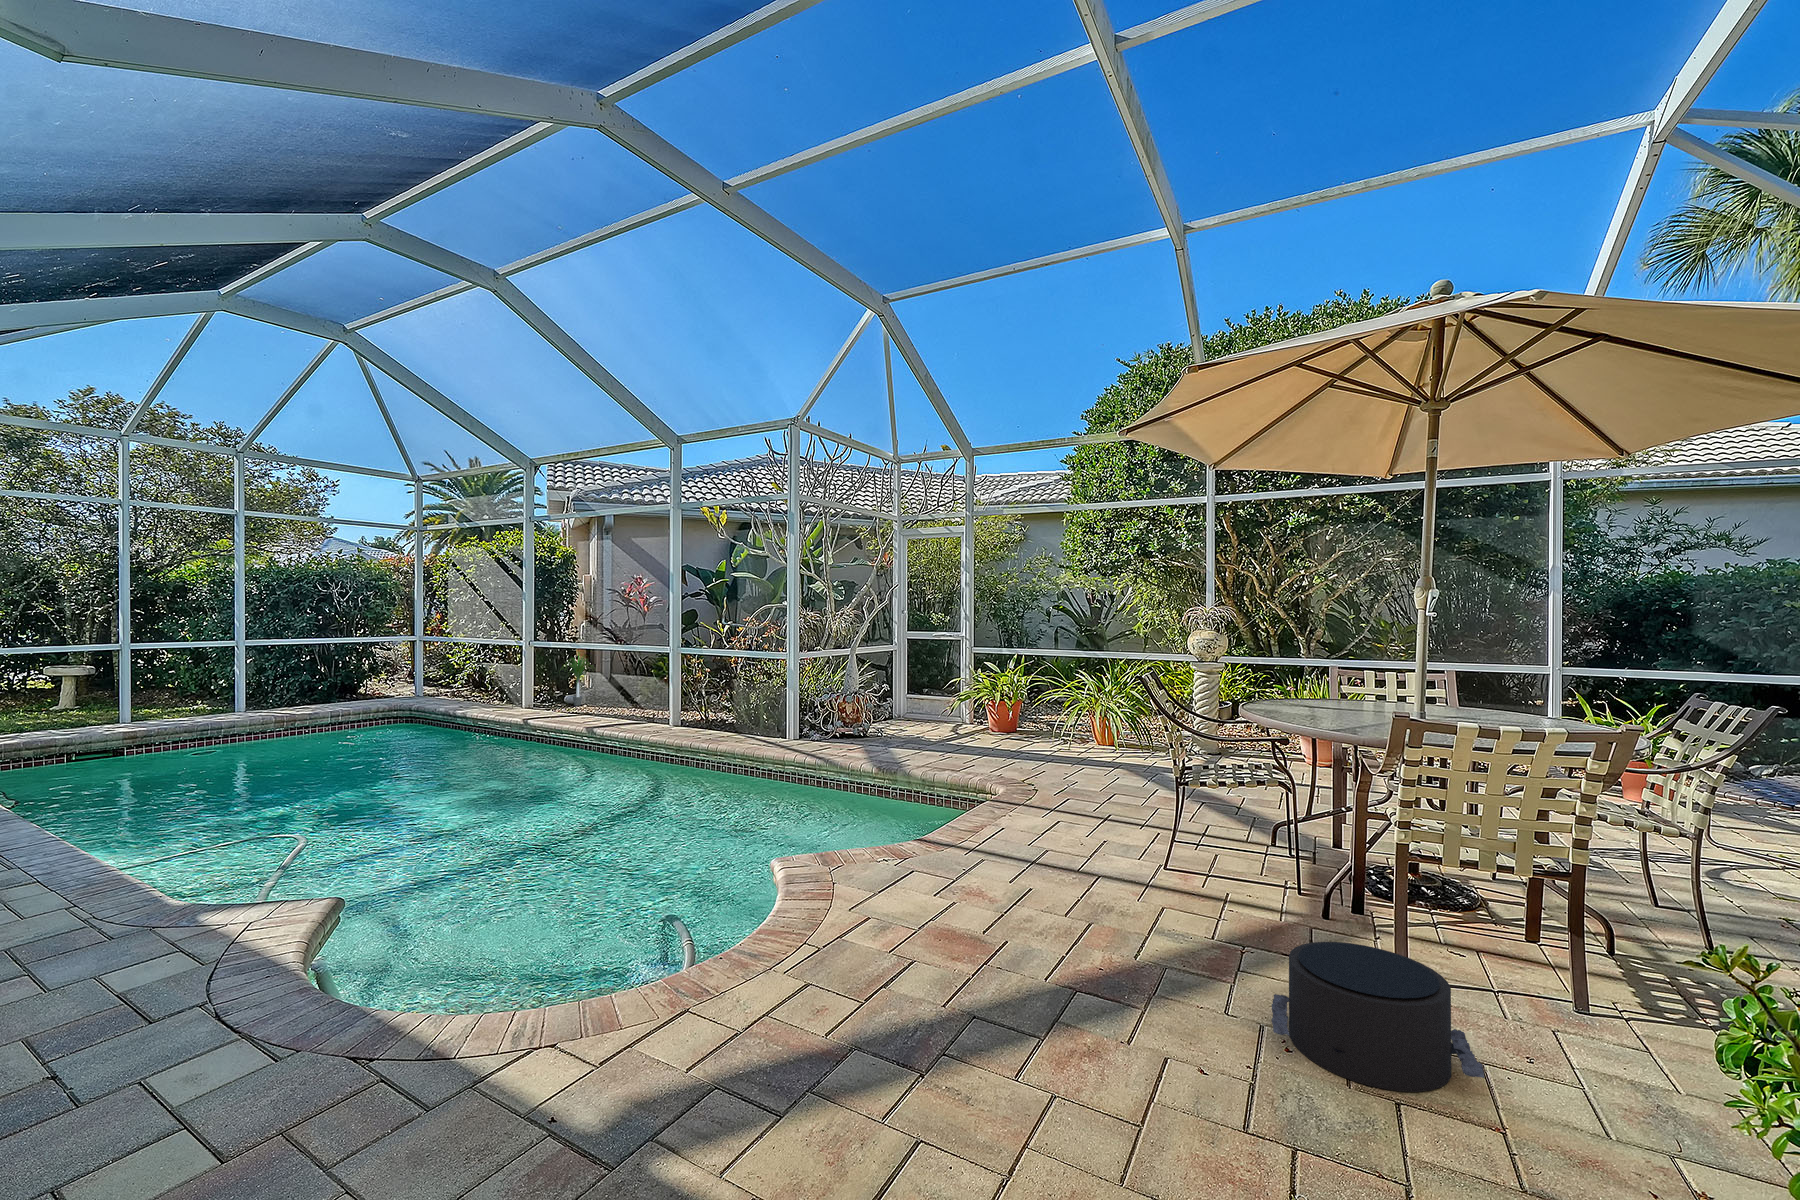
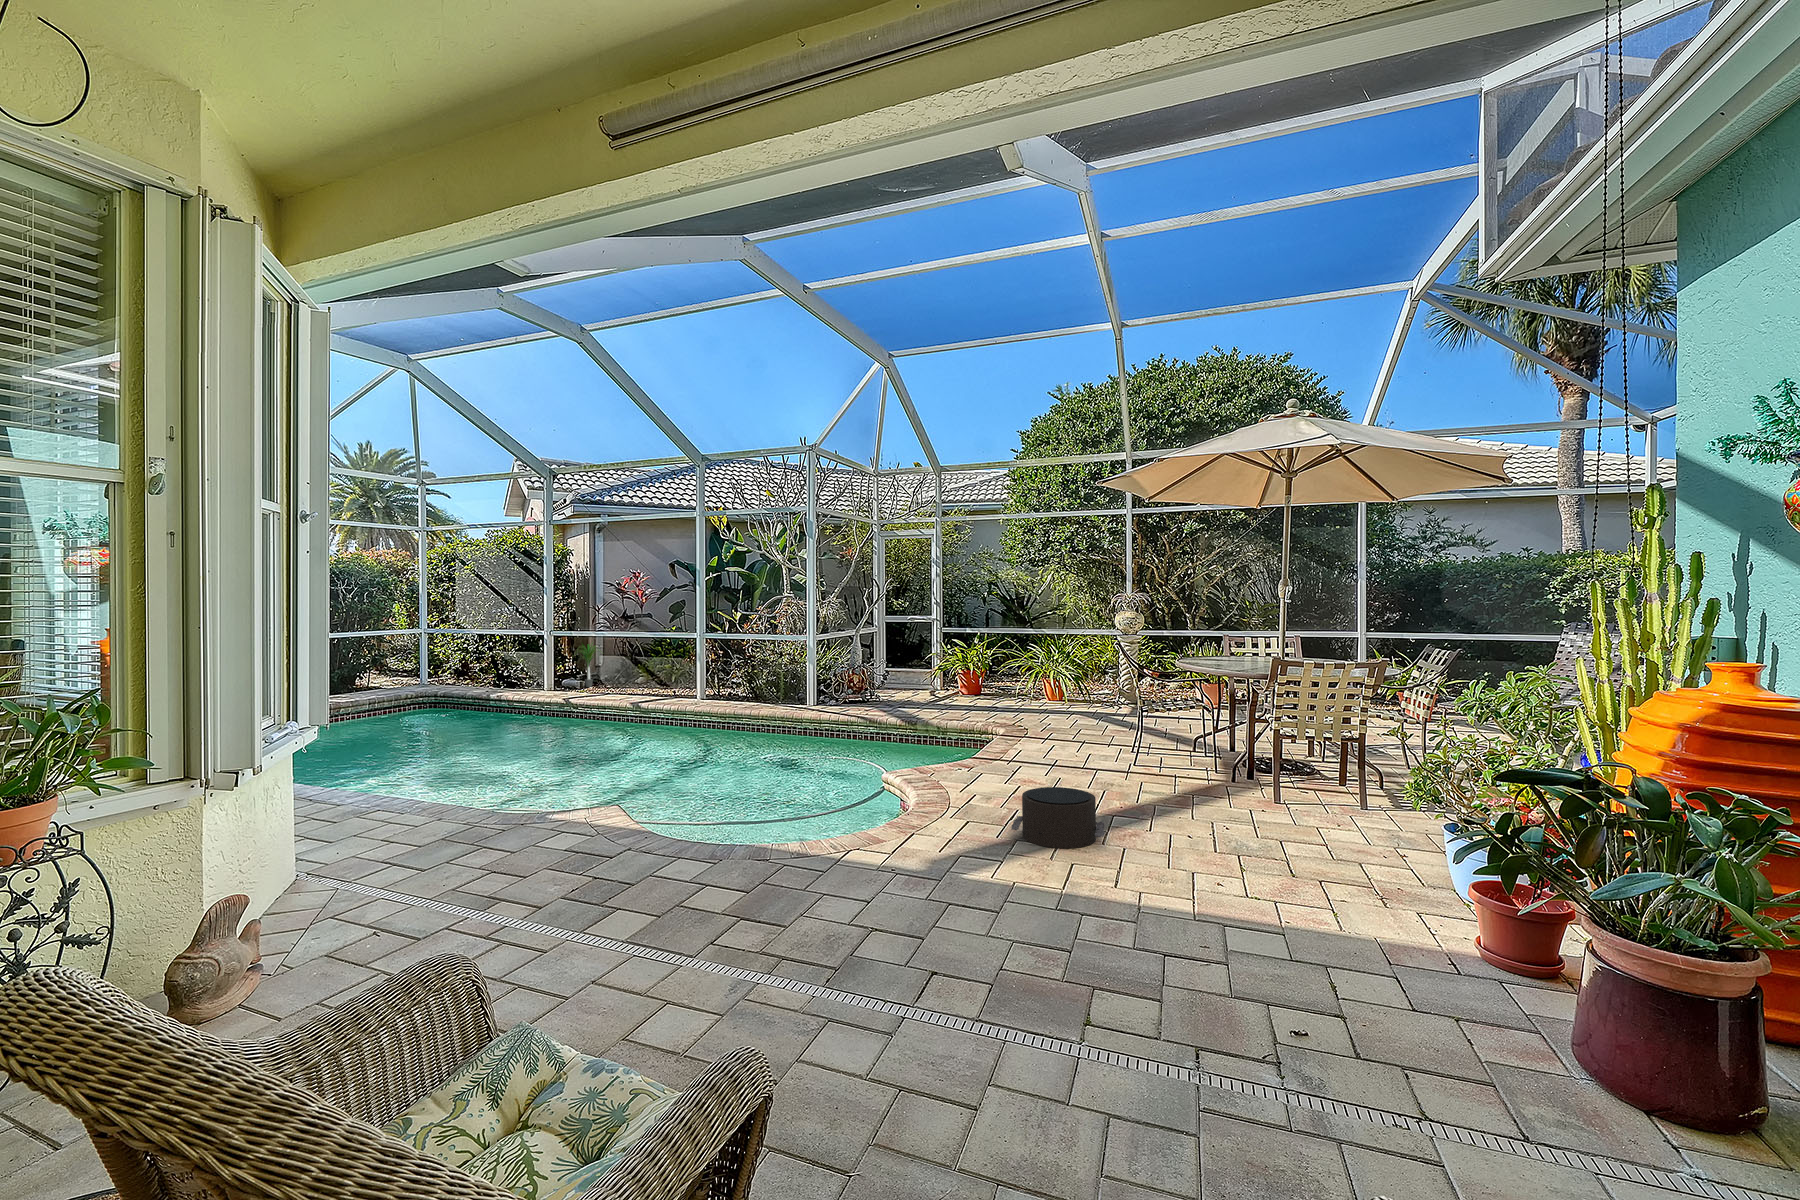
pouf: present [1272,942,1485,1092] -> present [1011,787,1105,848]

